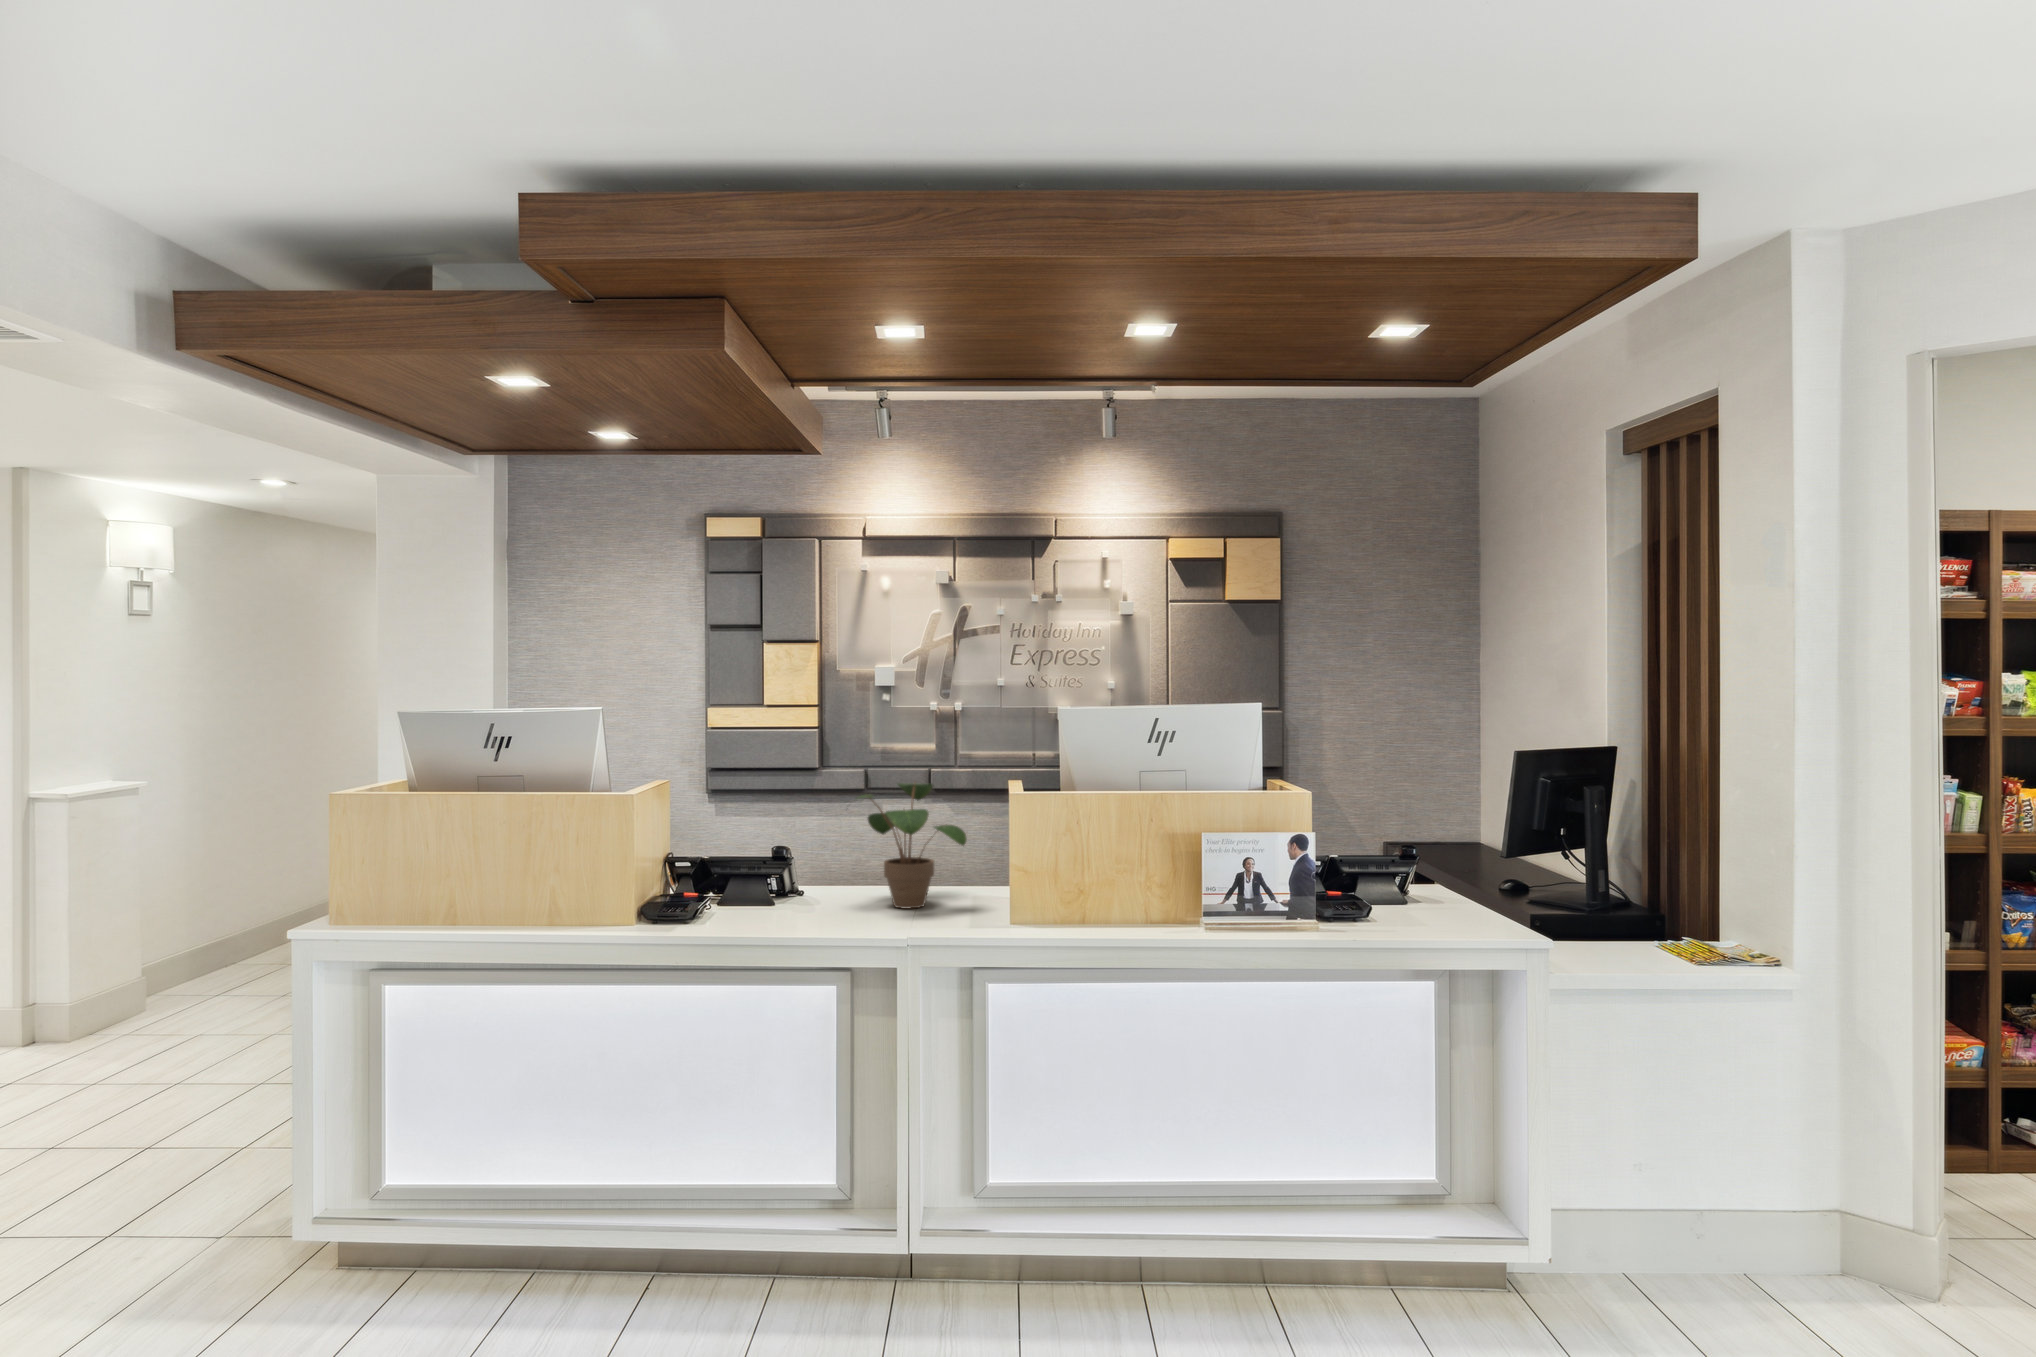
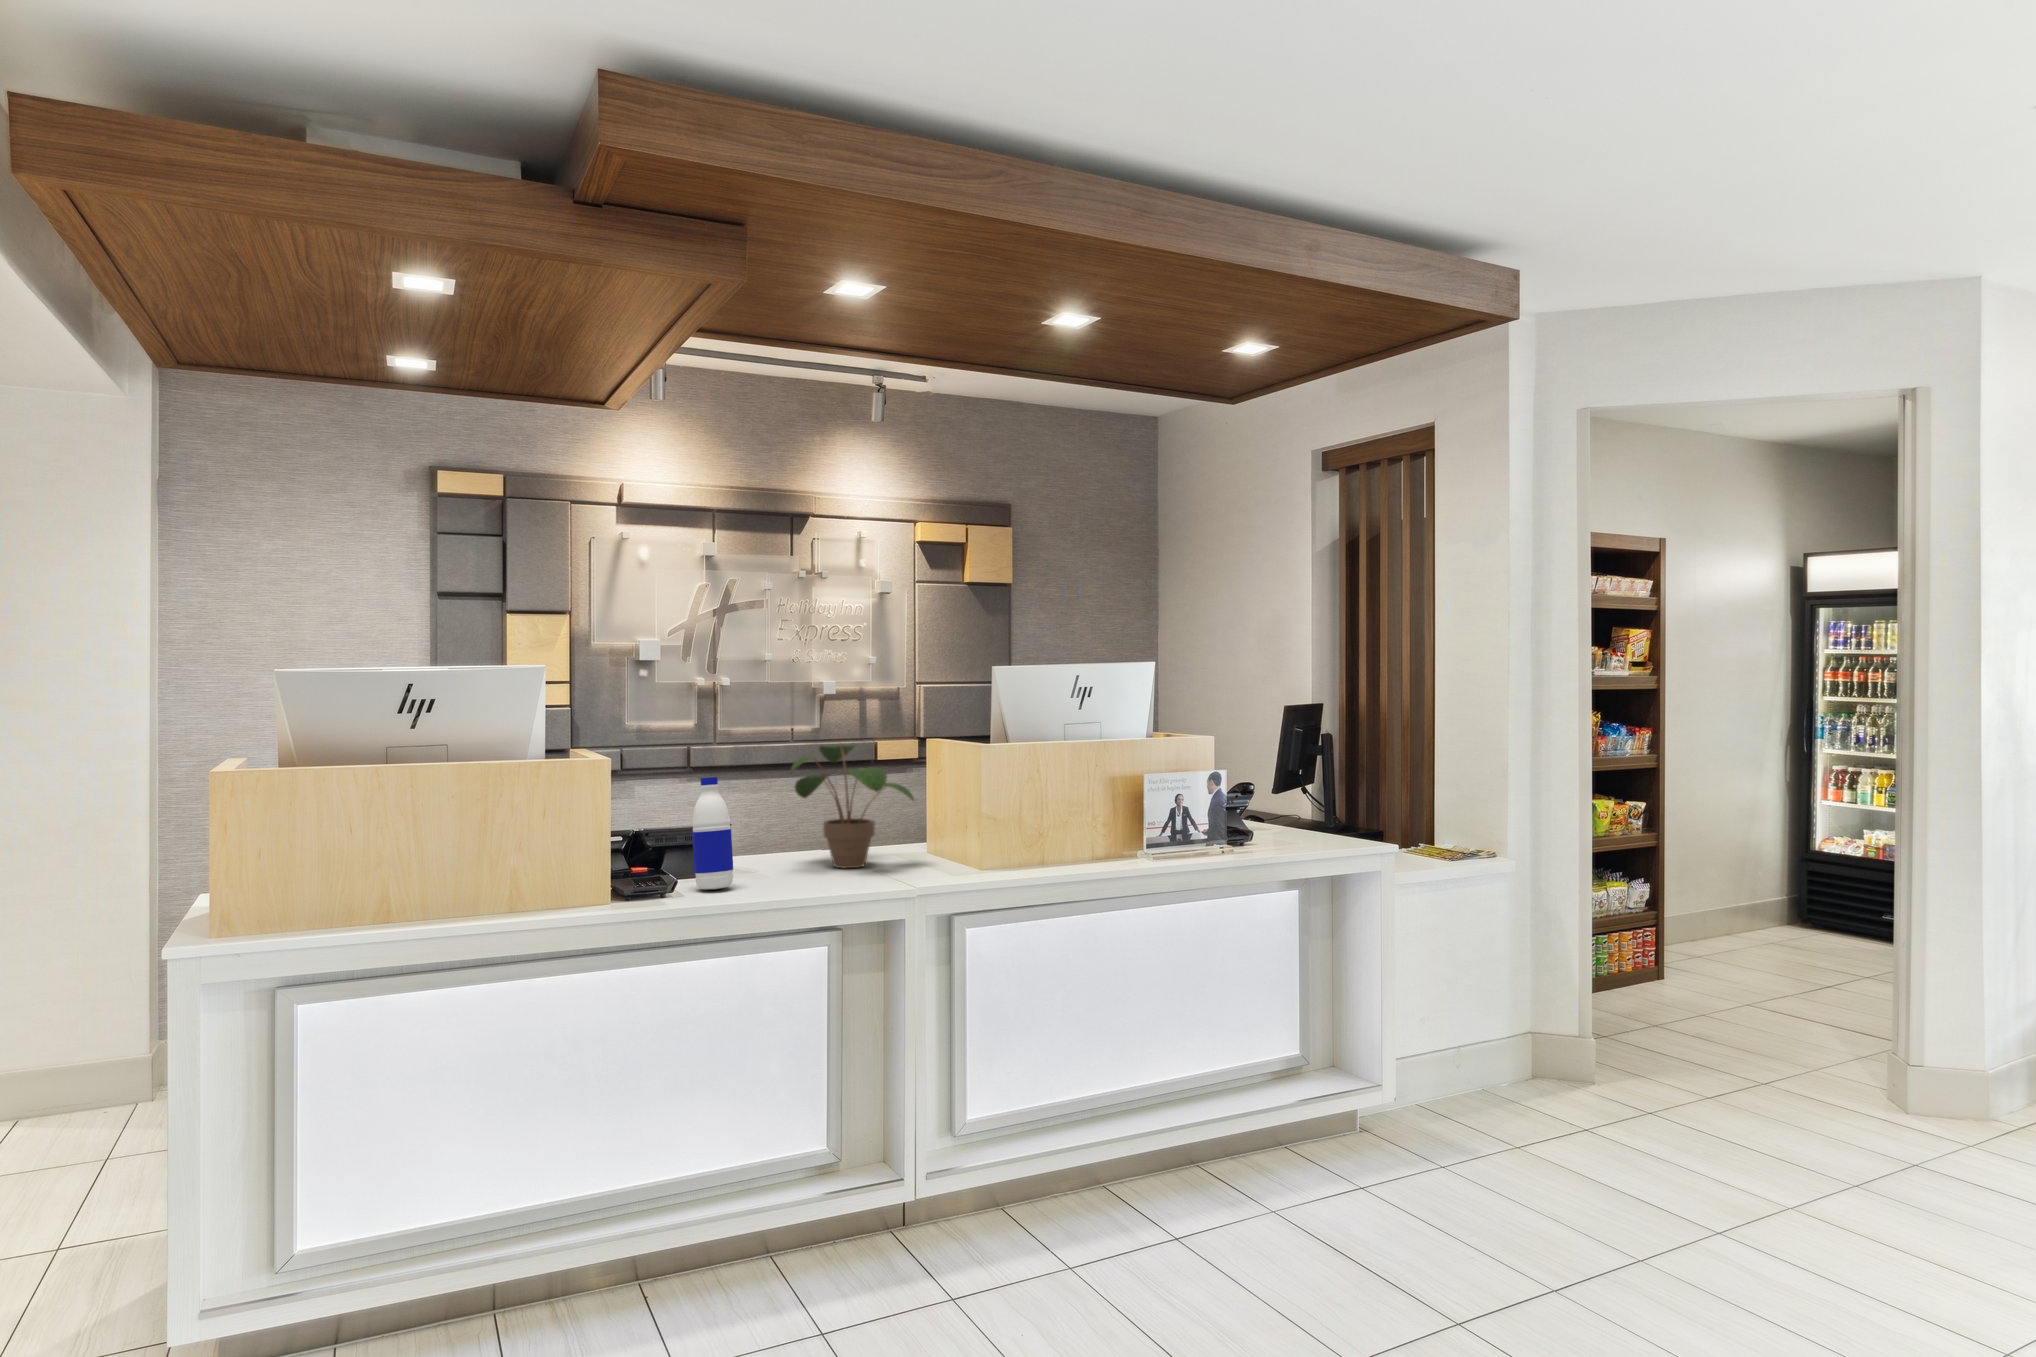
water bottle: none [729,813,765,919] -> present [692,777,733,889]

